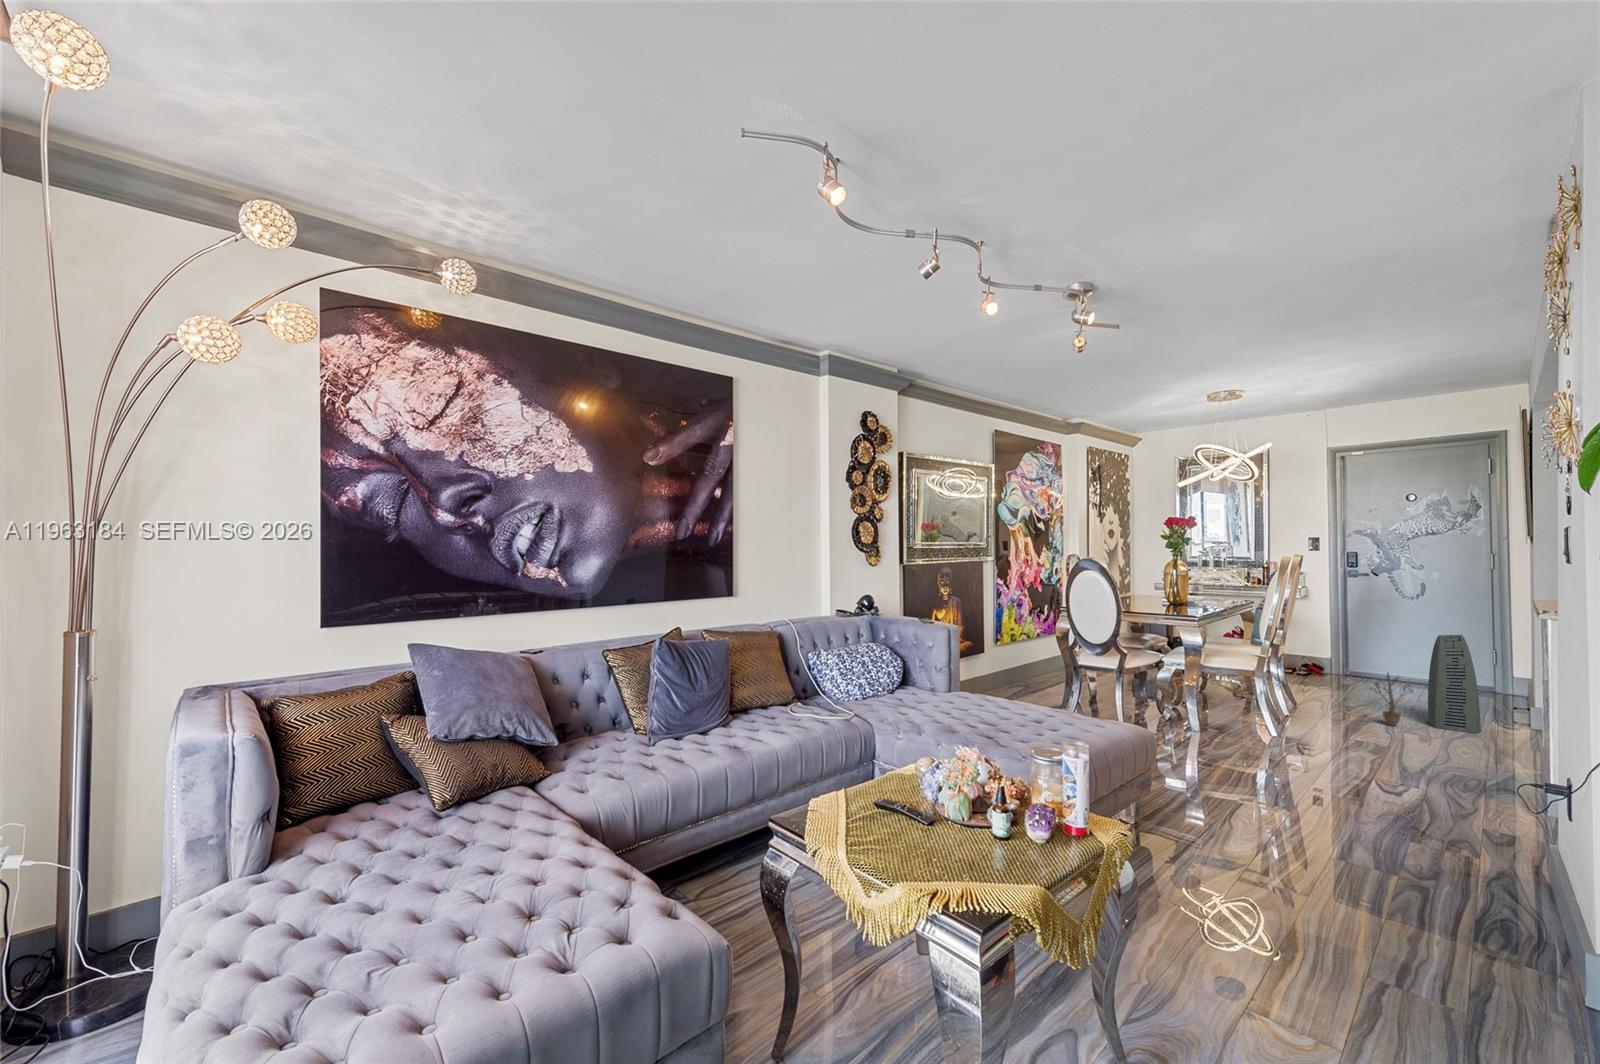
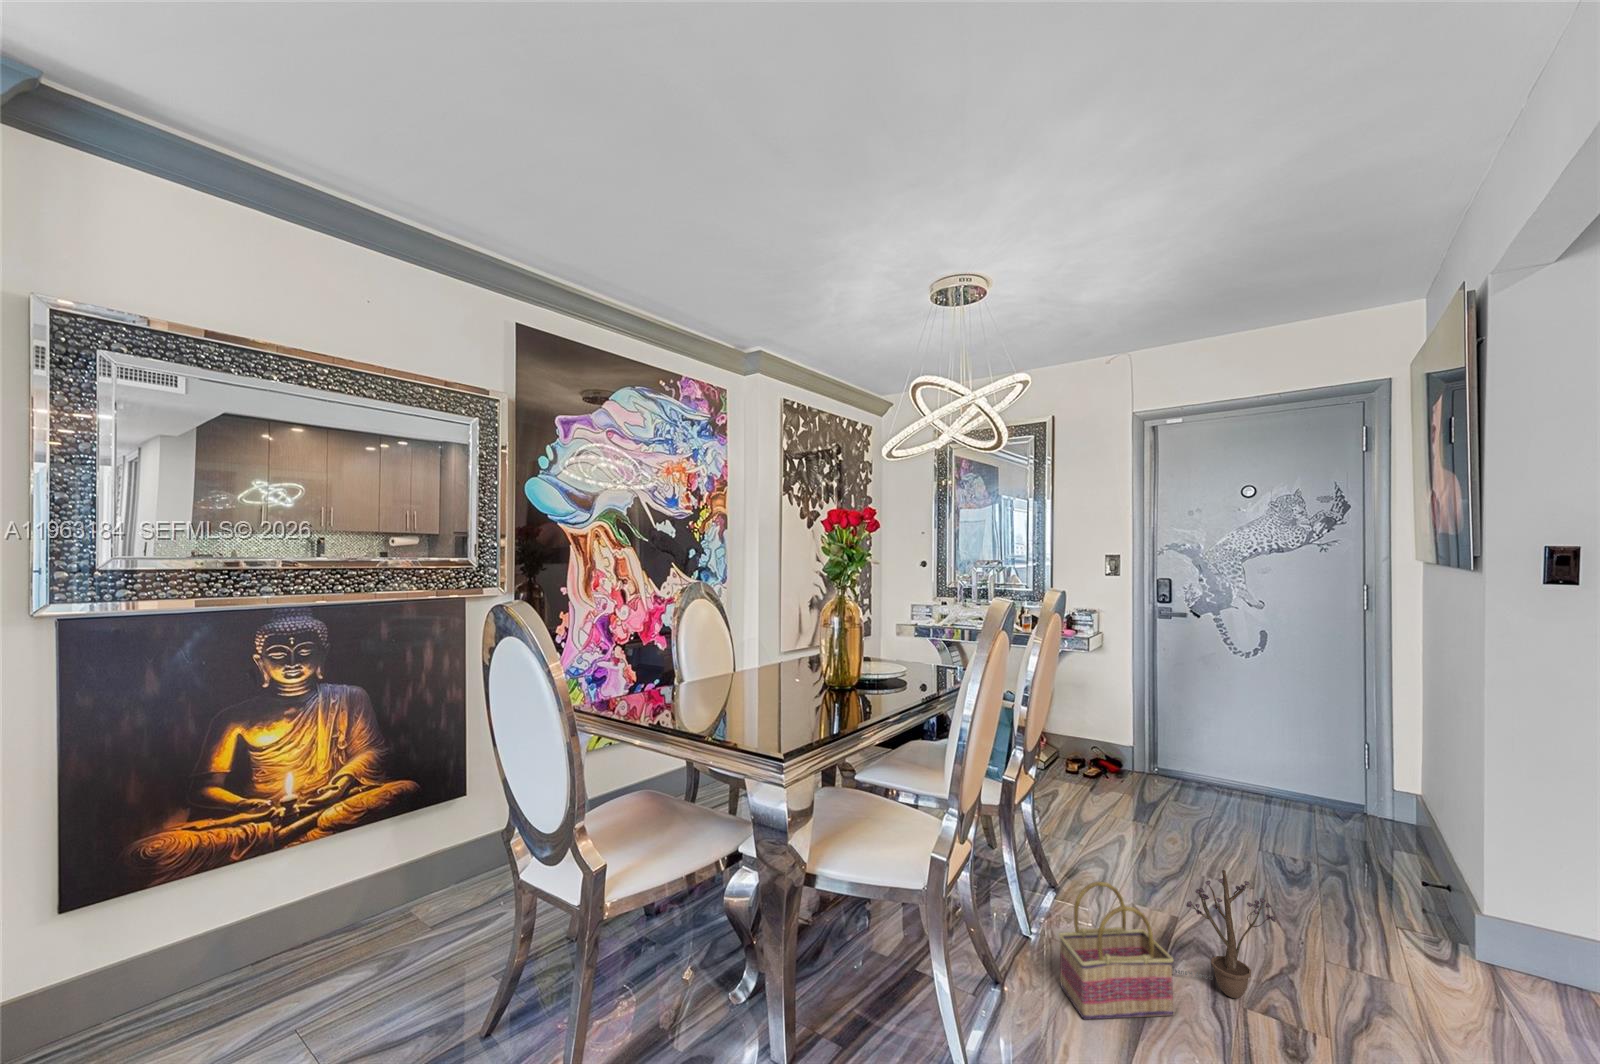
air purifier: present [1428,635,1481,733] -> none [1300,777,1410,1026]
basket: none [1306,677,1363,727] -> present [1058,882,1174,1019]

